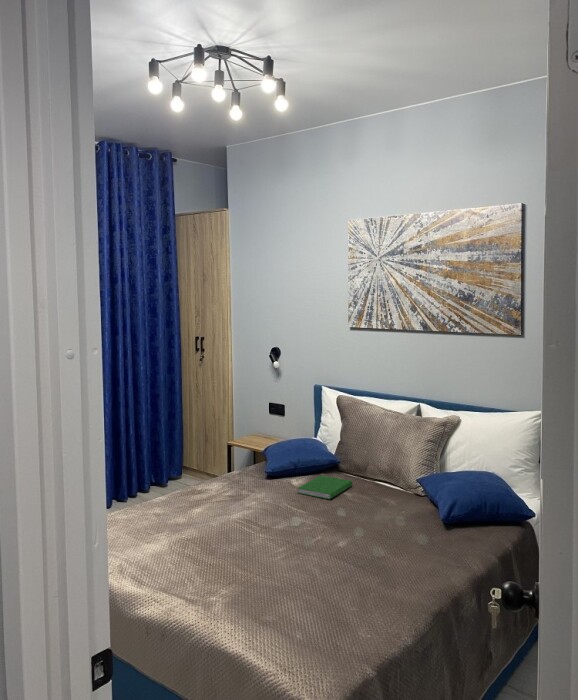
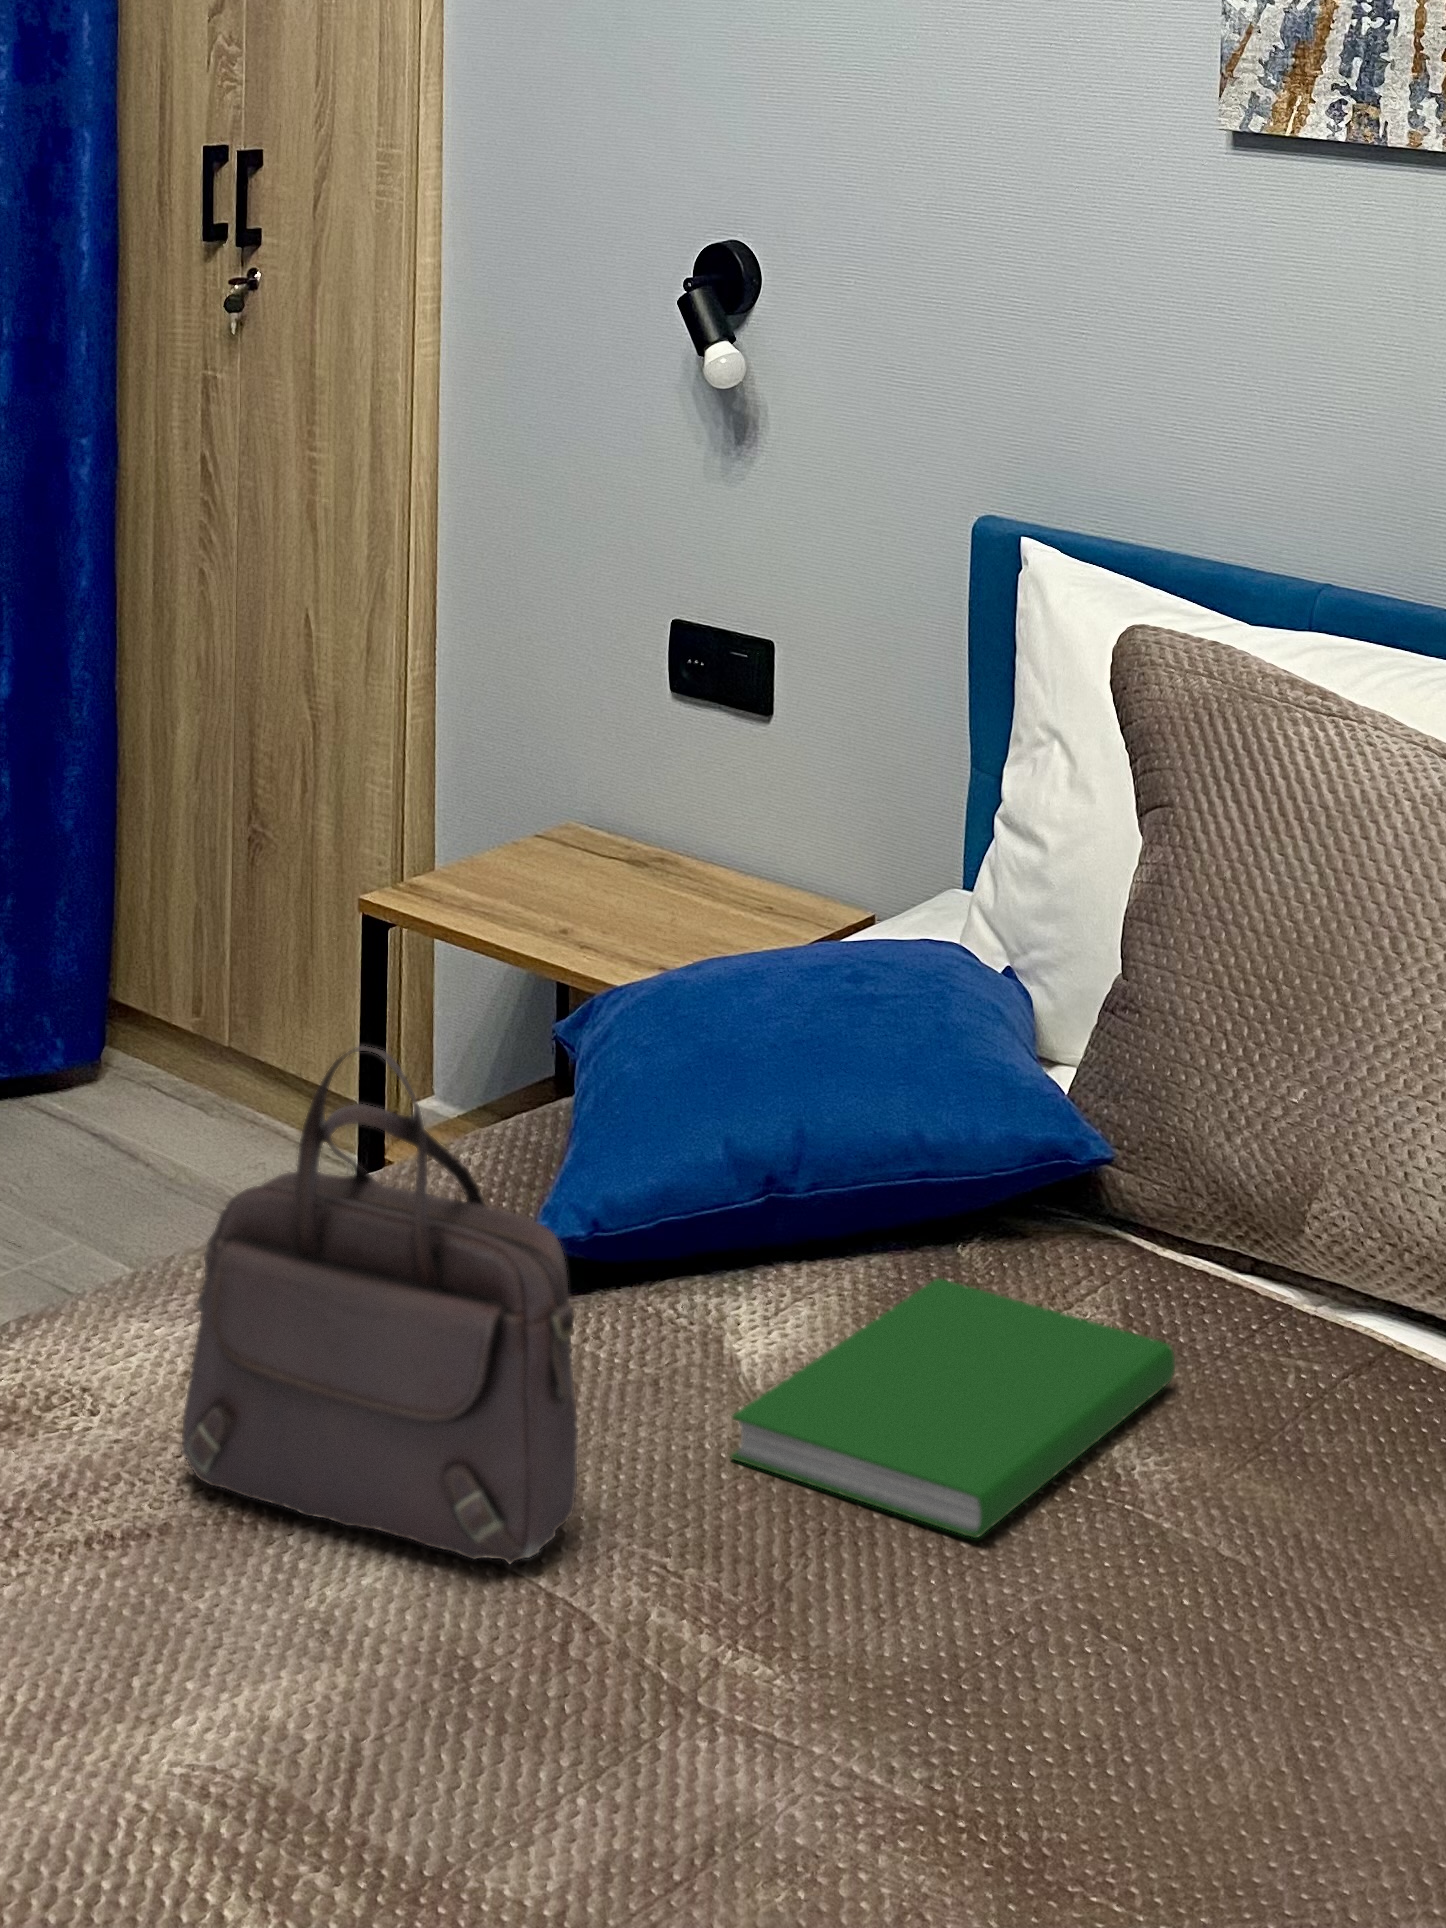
handbag: none [231,442,280,502] -> present [181,1046,578,1564]

